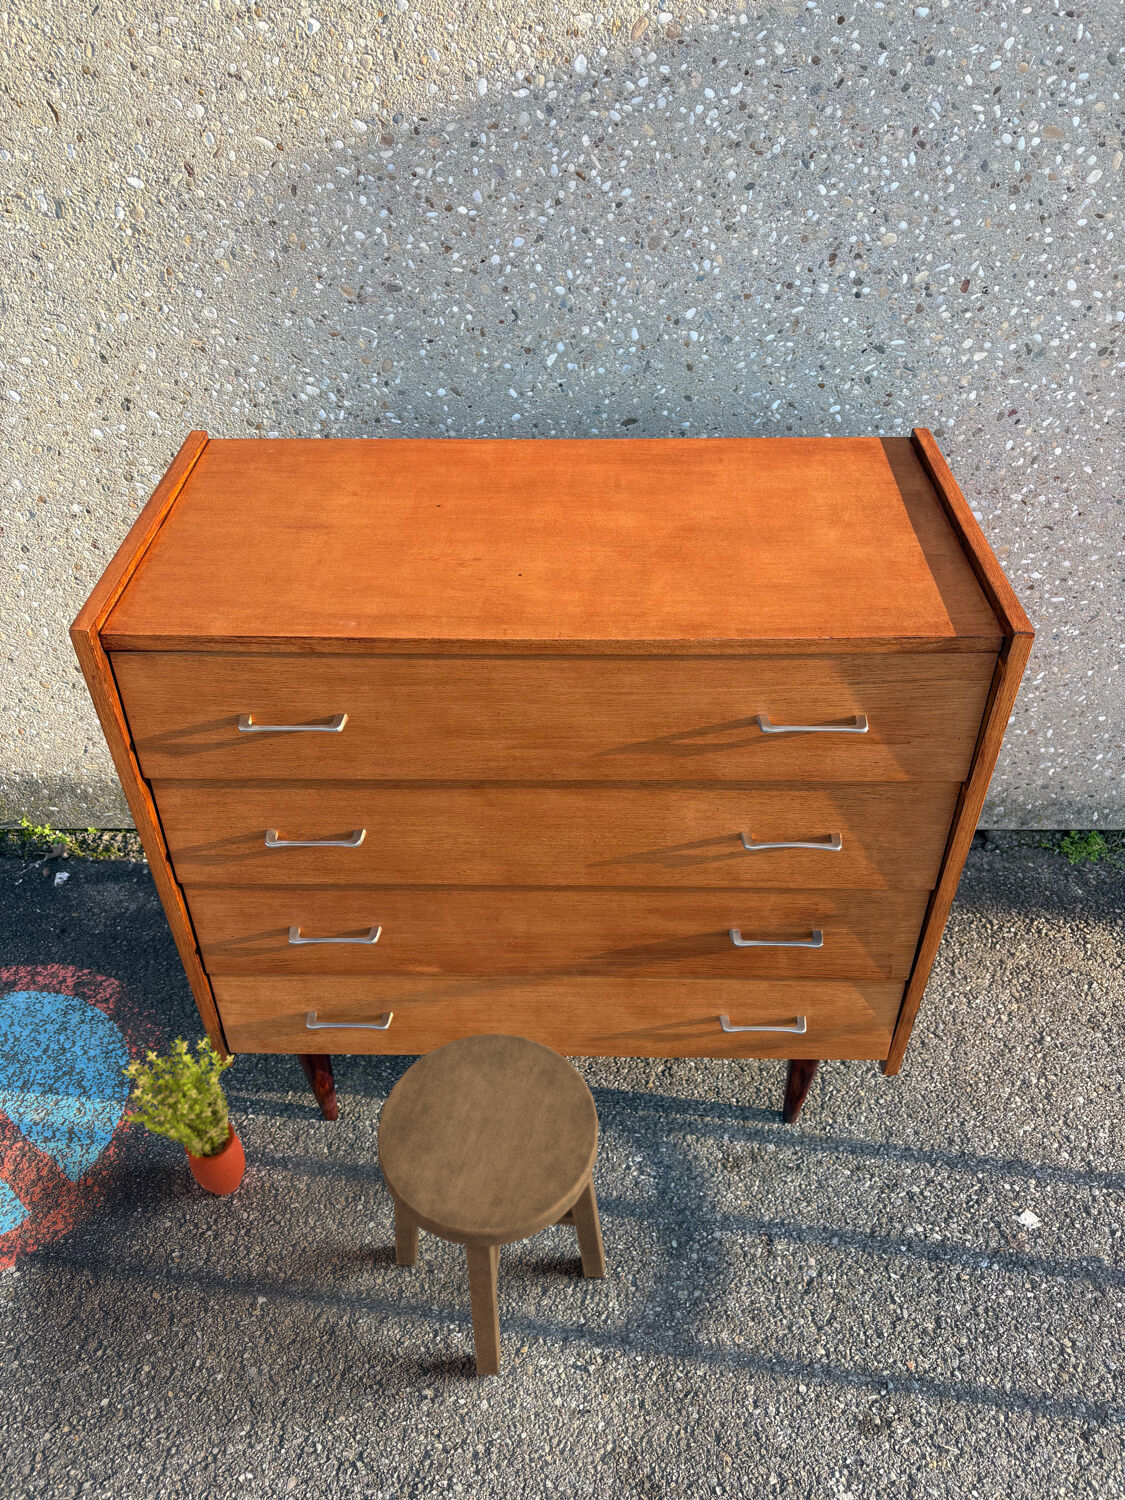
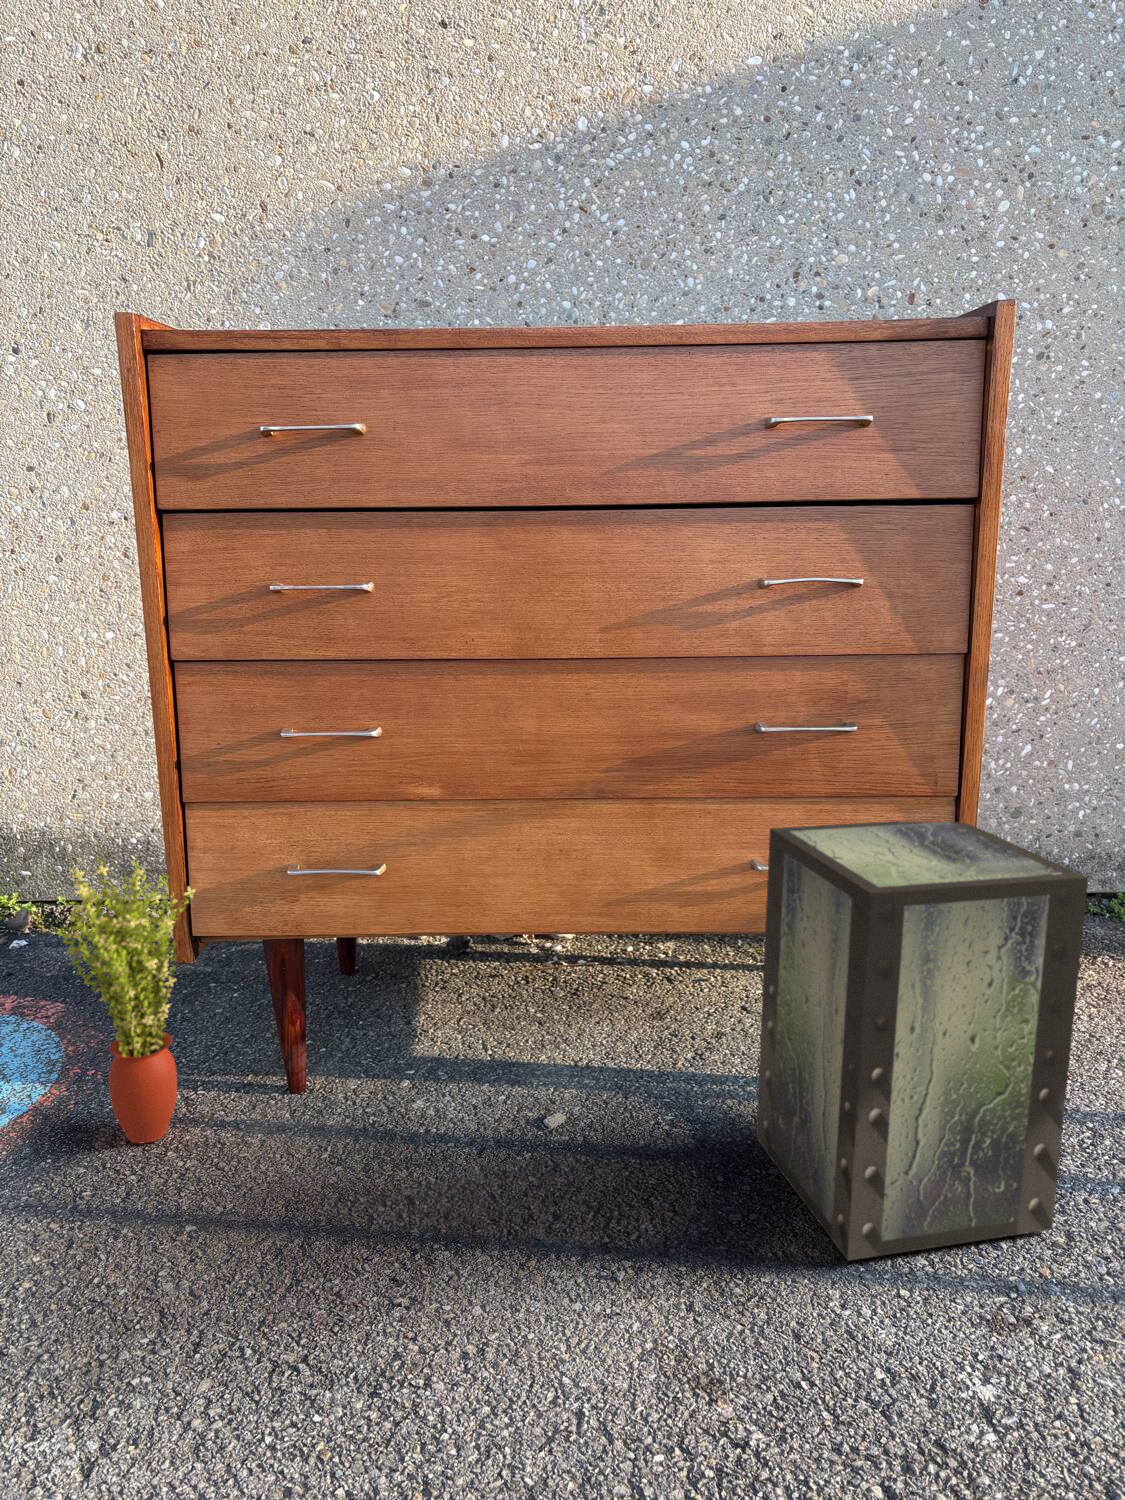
storage box: none [708,1001,1001,1357] -> present [756,821,1088,1261]
stool: present [377,1034,605,1376] -> none [361,855,632,1280]

